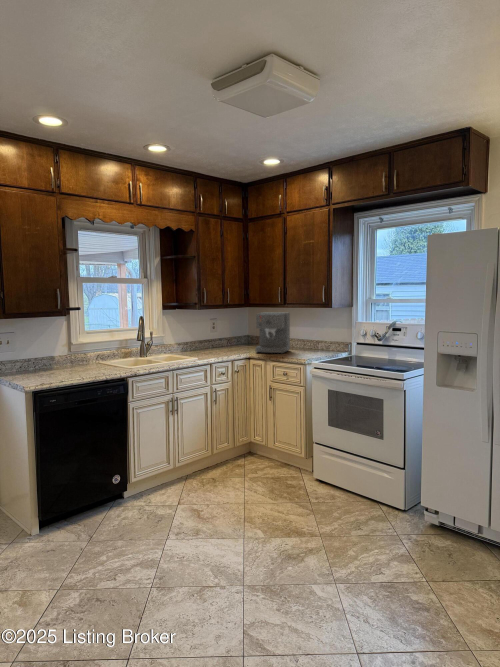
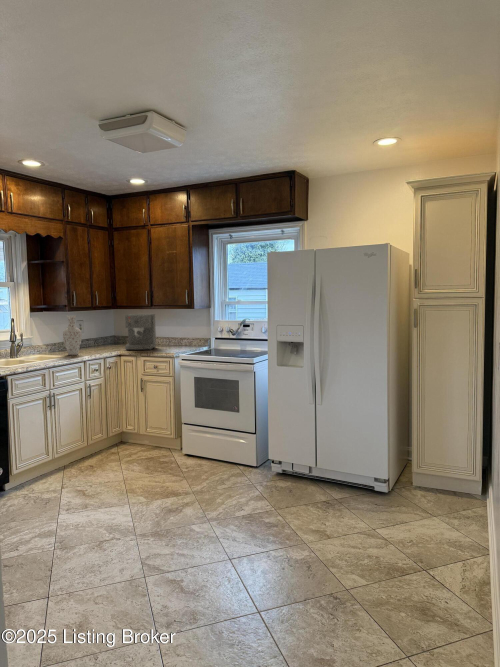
vase: none [190,314,210,356] -> present [63,316,82,355]

